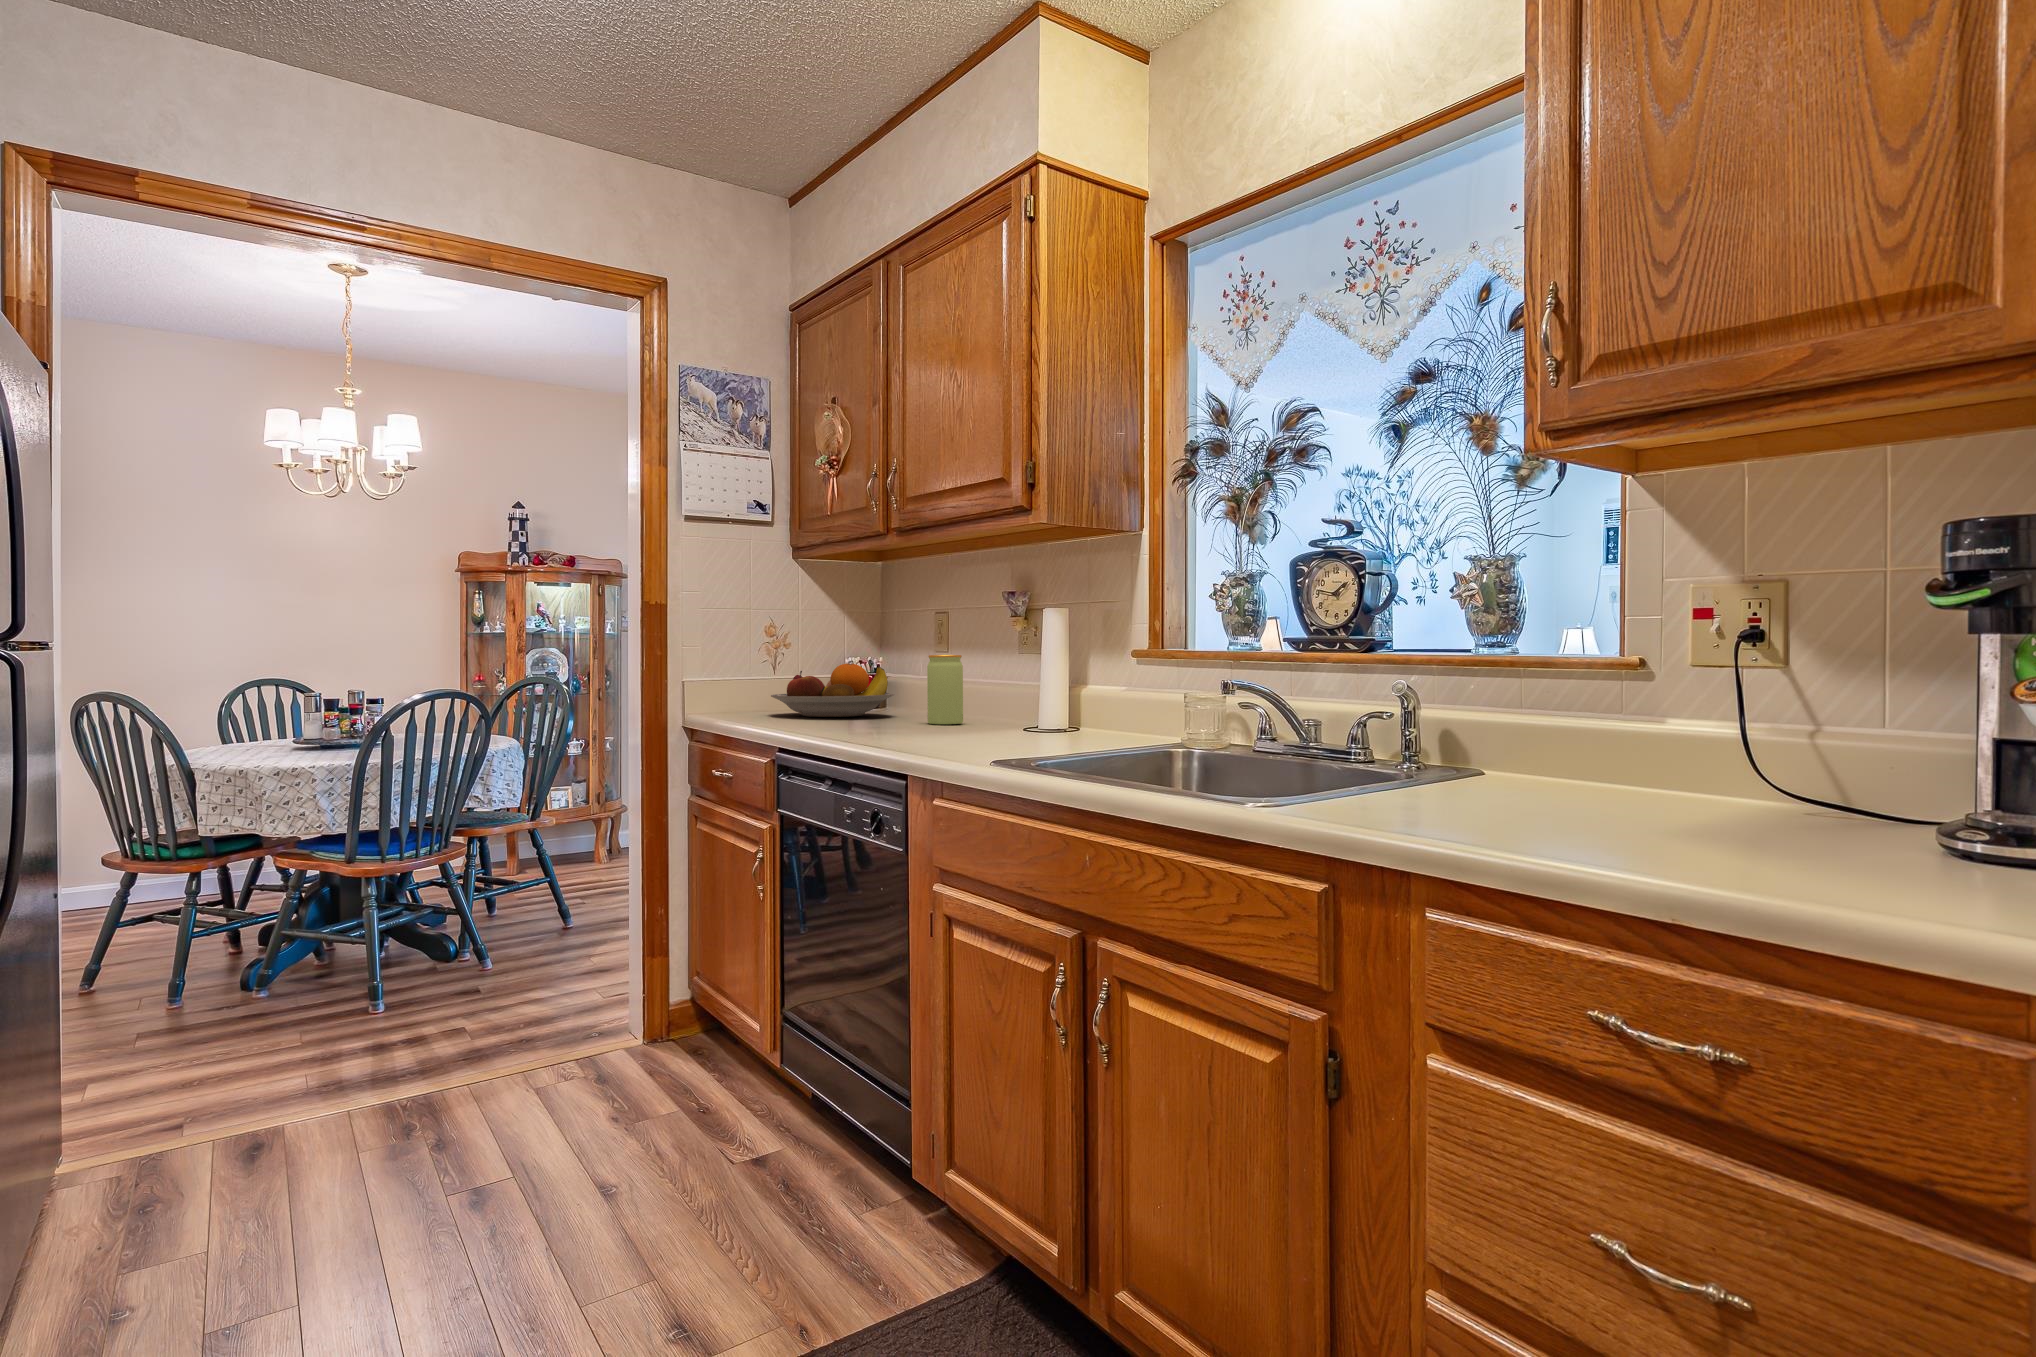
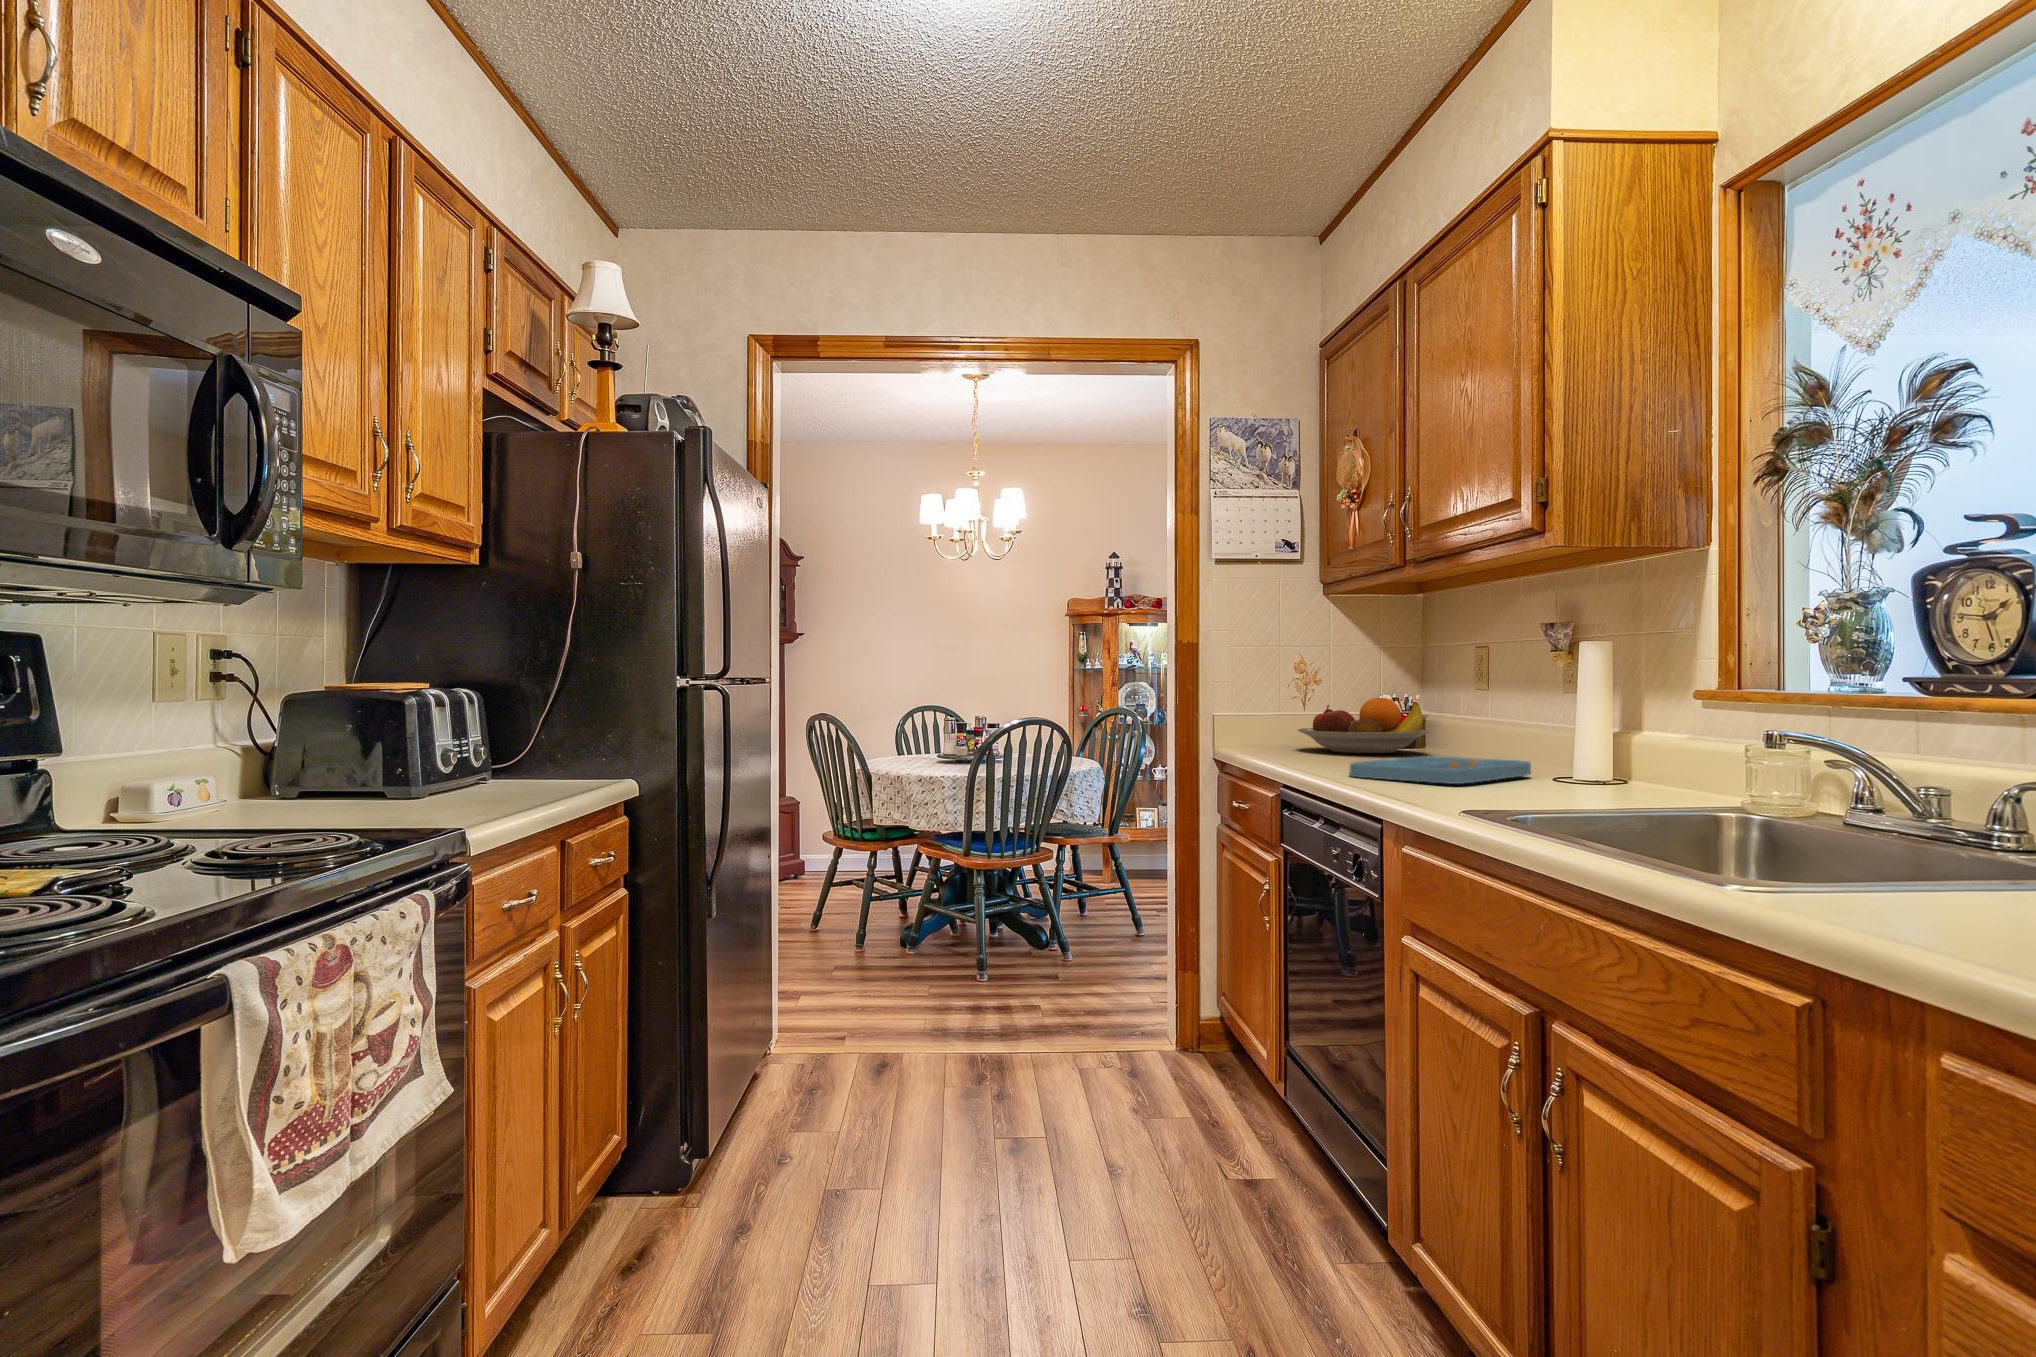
jar: present [927,655,963,724] -> none [1456,691,1498,767]
tray: none [854,716,1001,739] -> present [1349,756,1531,784]

